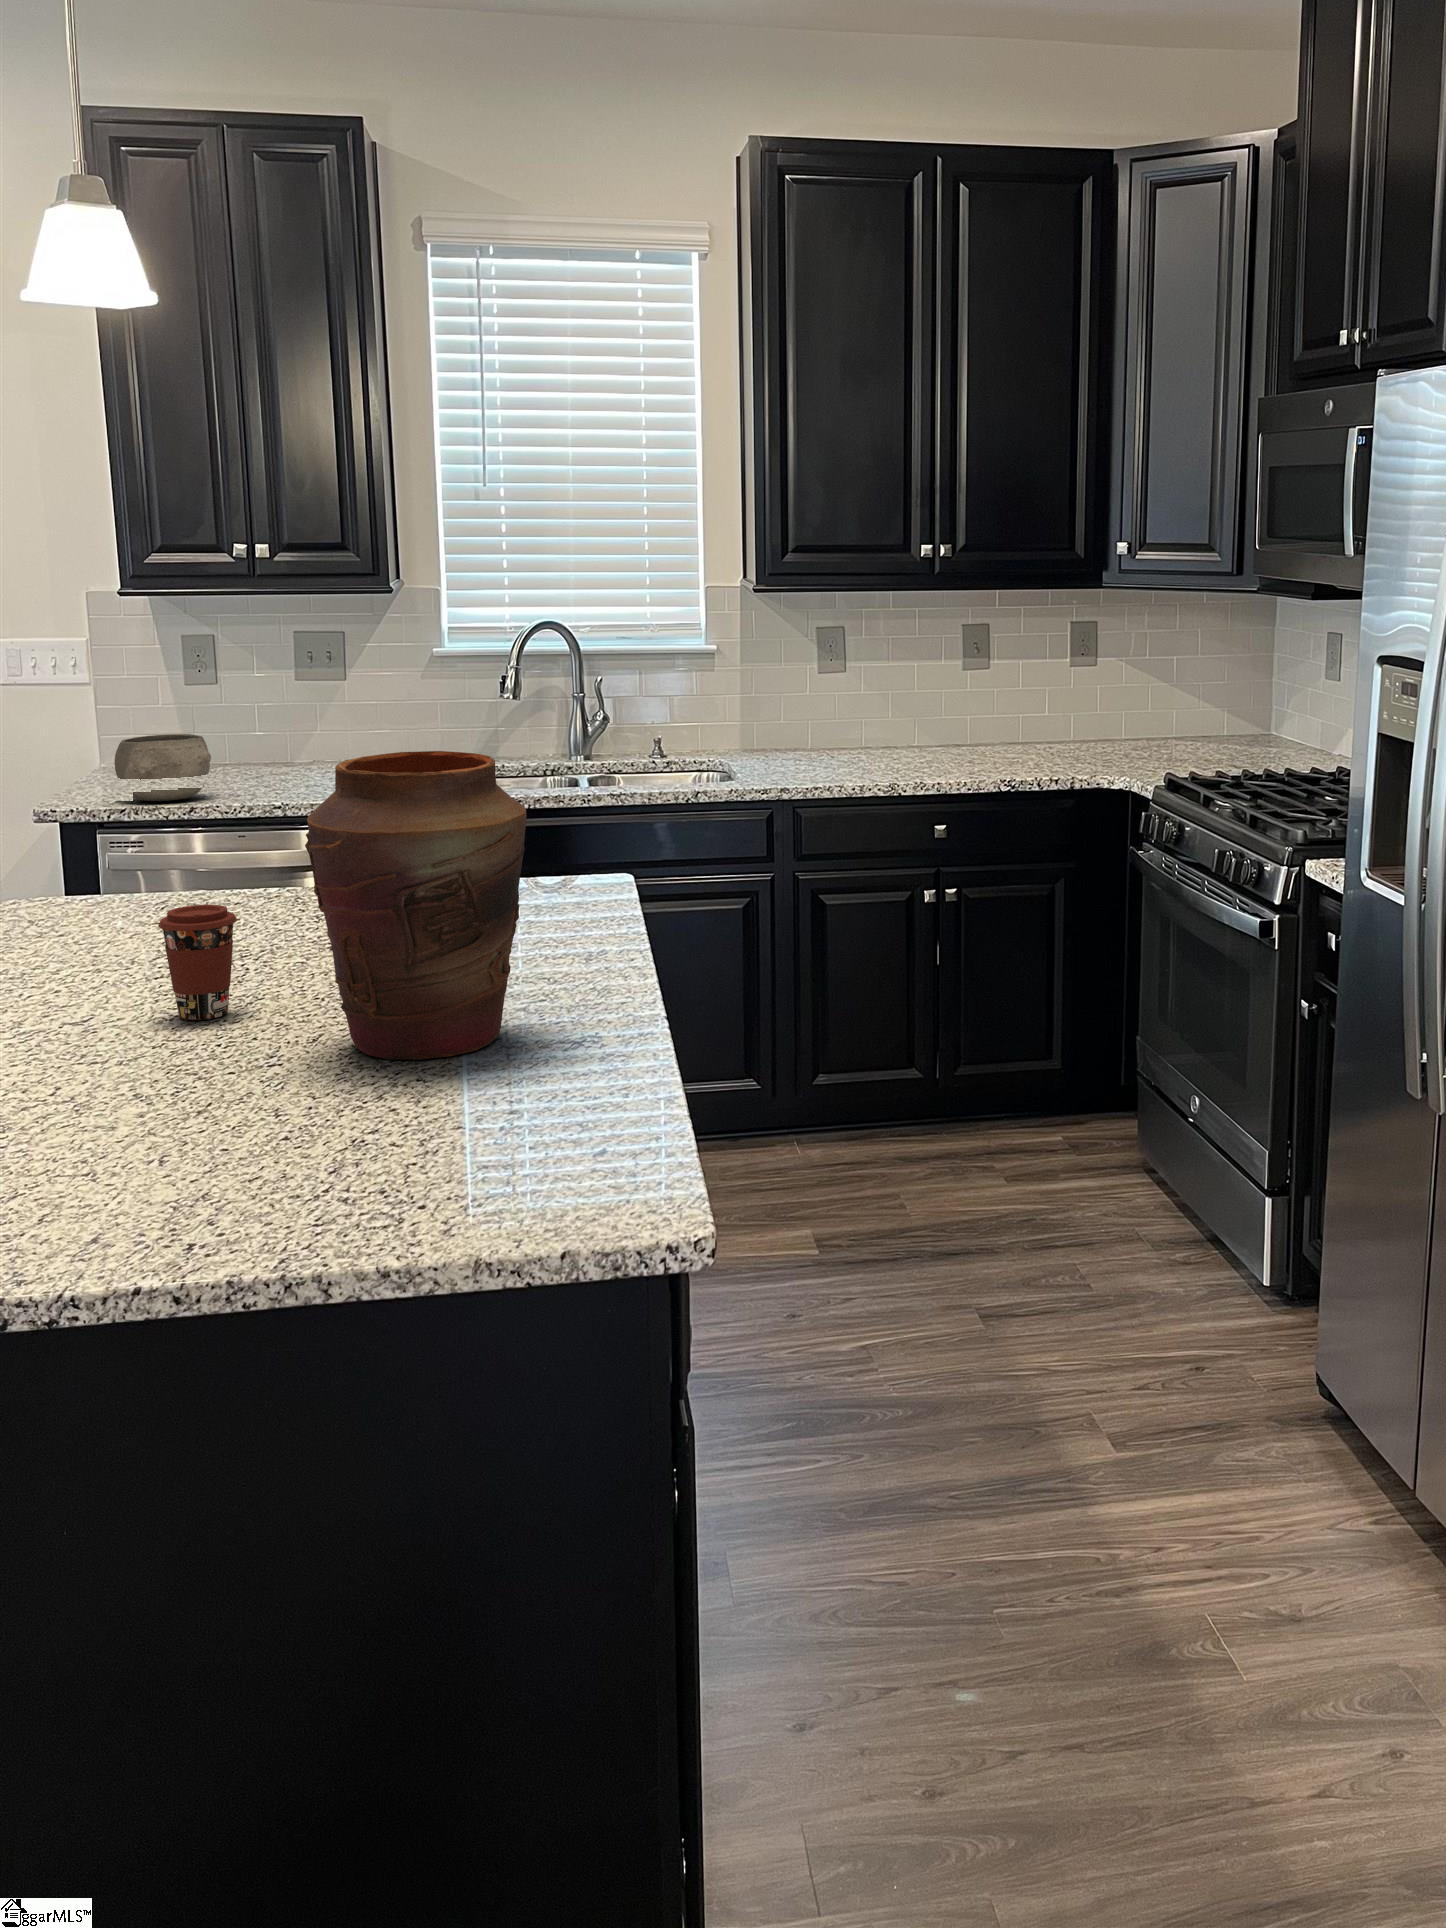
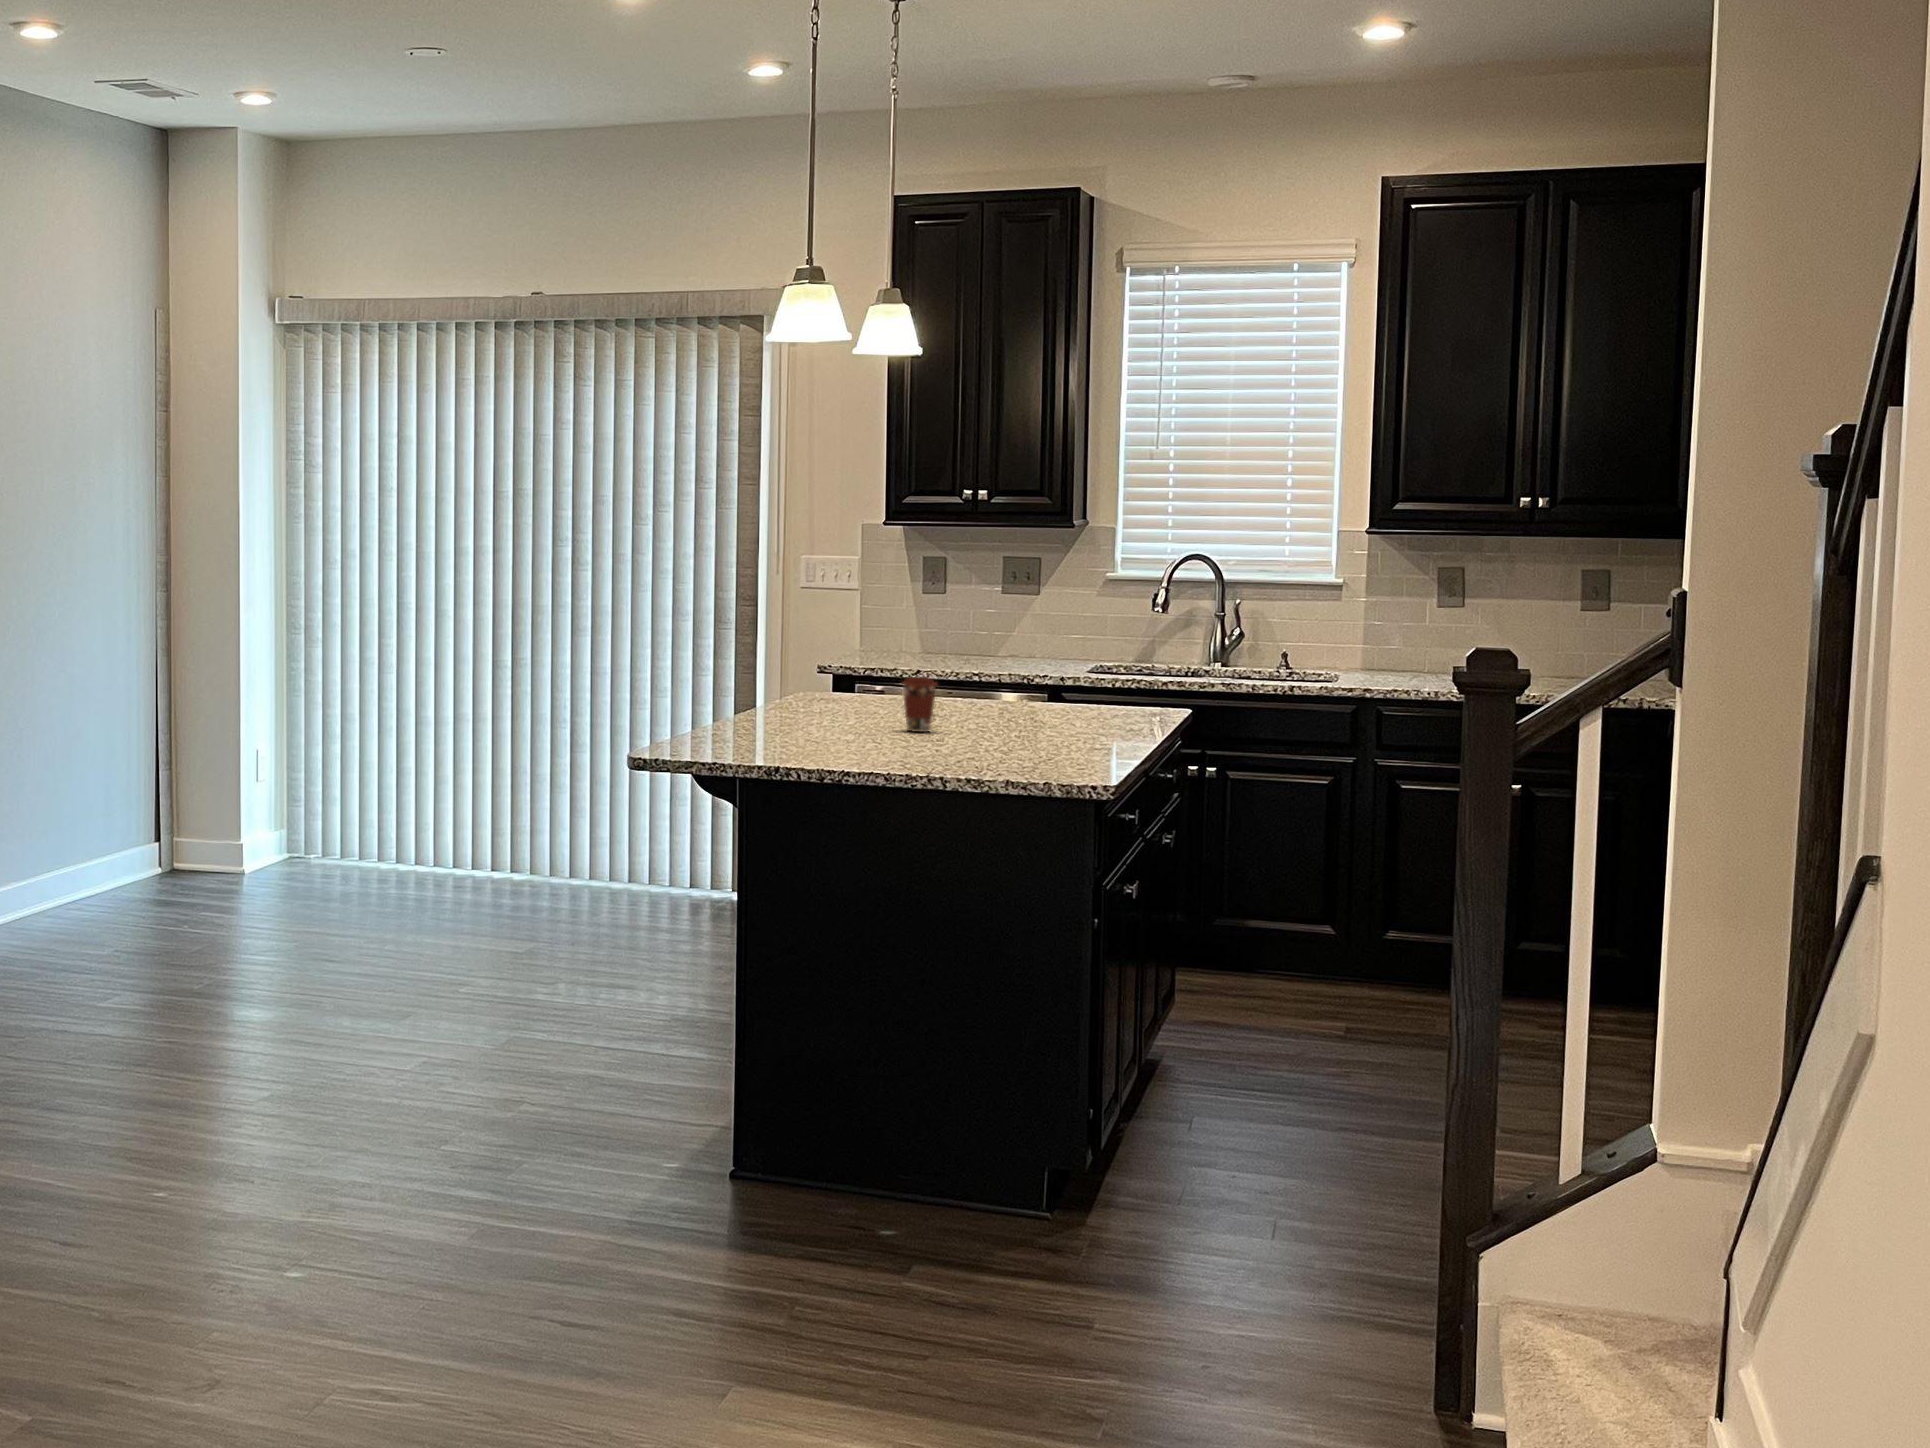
bowl: present [115,734,211,801] -> none [872,625,937,670]
vase: present [305,751,527,1060] -> none [970,604,1076,747]

